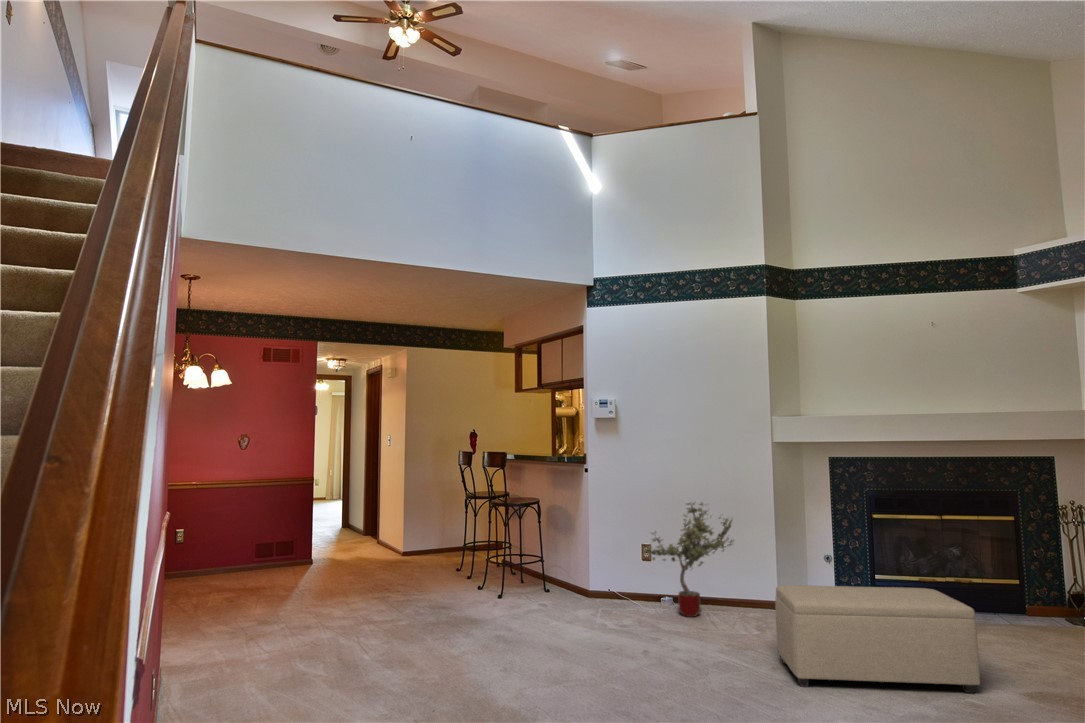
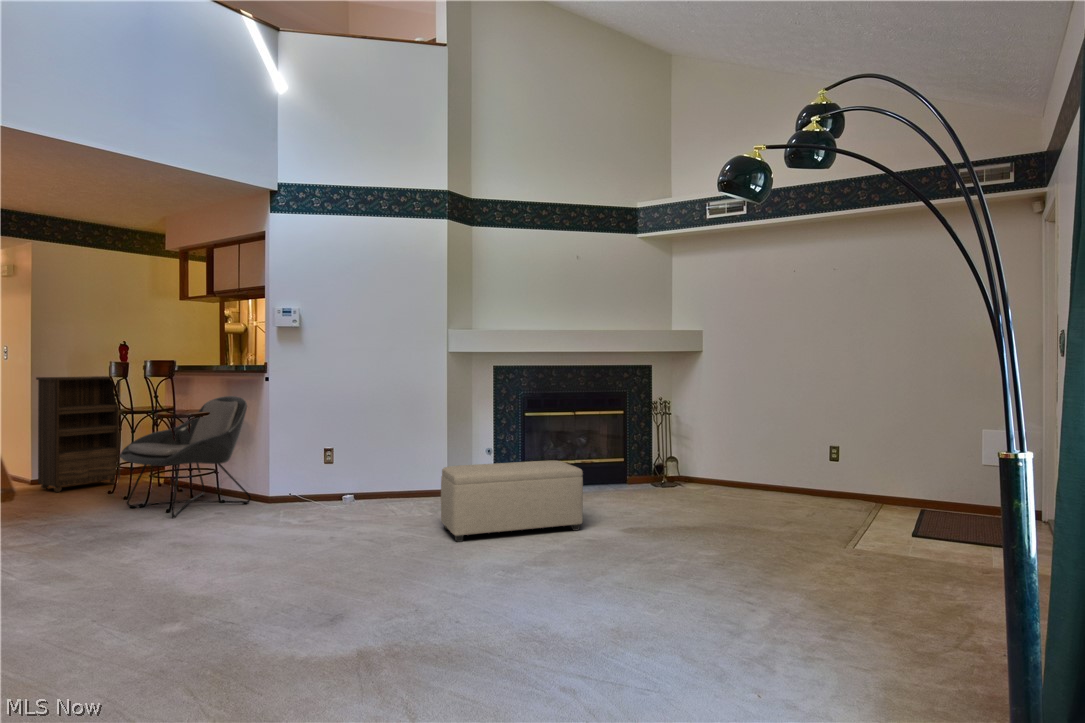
bookshelf: none [407,461,469,564] -> present [36,376,121,492]
lounge chair: none [463,485,573,607] -> present [120,396,251,518]
potted tree: present [644,502,734,617] -> none [324,404,411,508]

